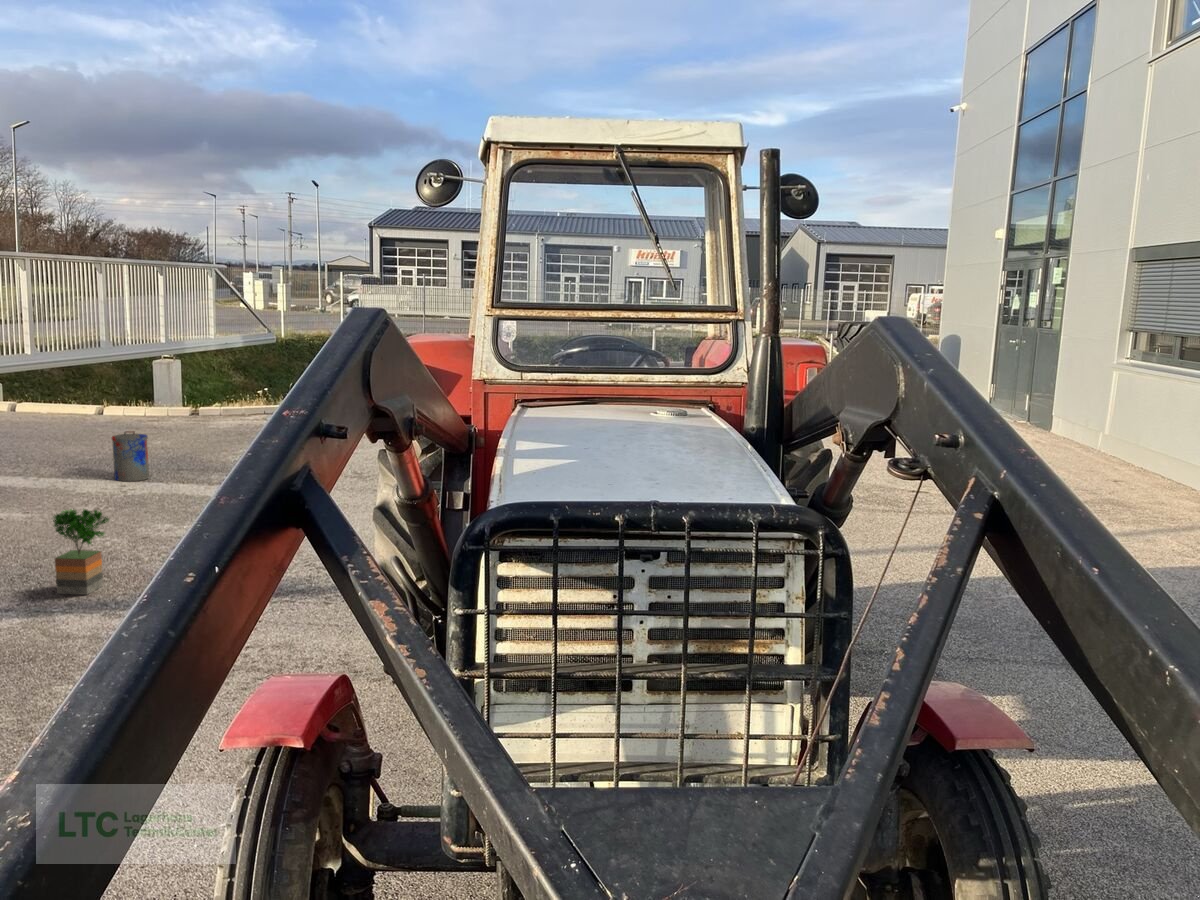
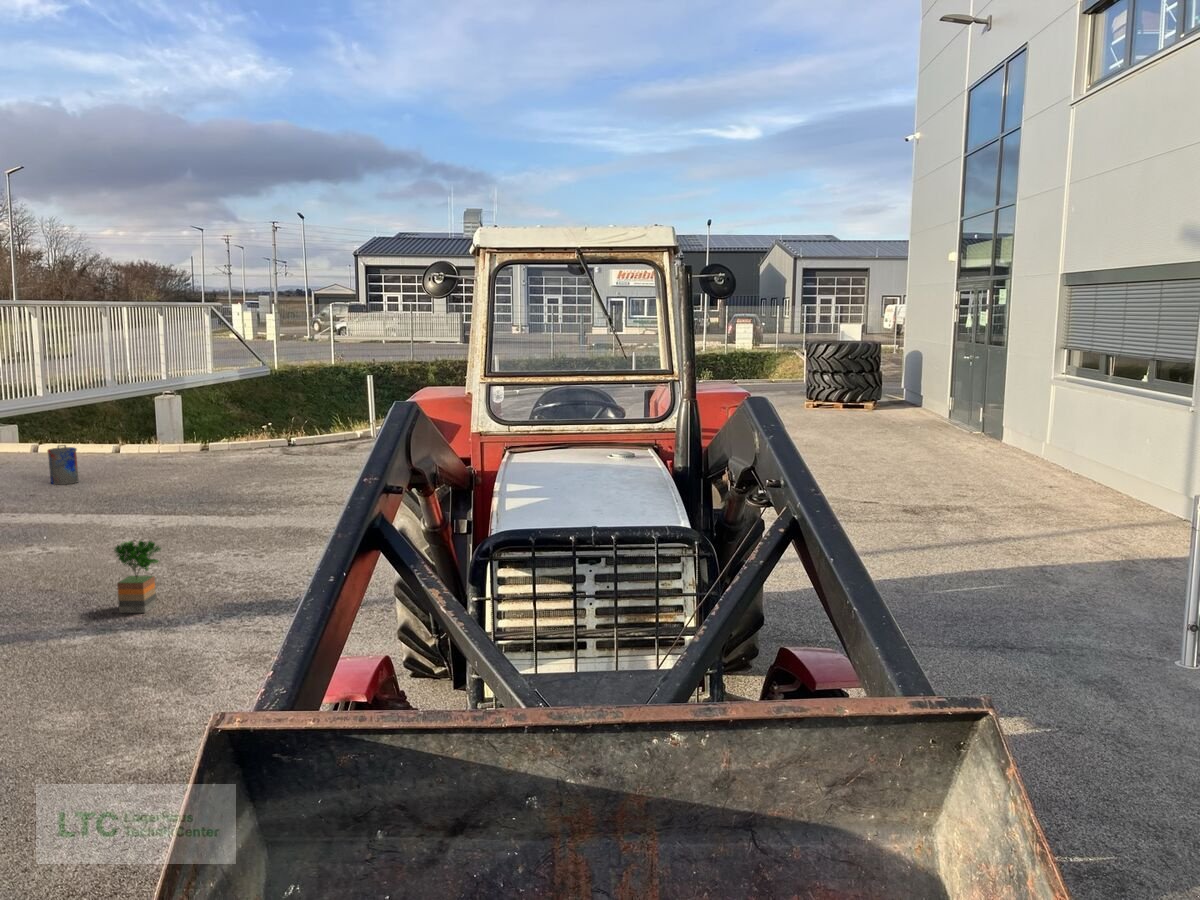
trash can: present [112,431,149,481] -> present [47,445,78,485]

